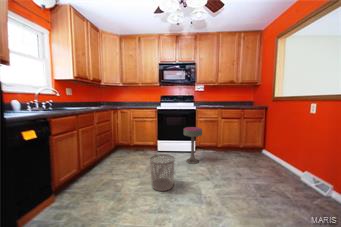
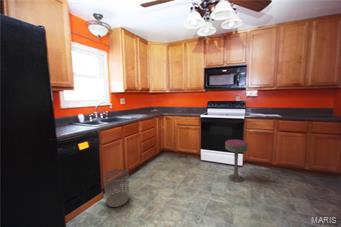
waste bin: present [150,154,174,191] -> present [104,169,129,207]

